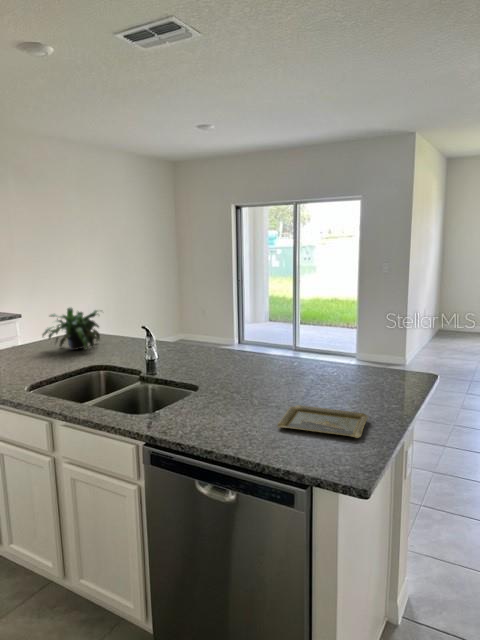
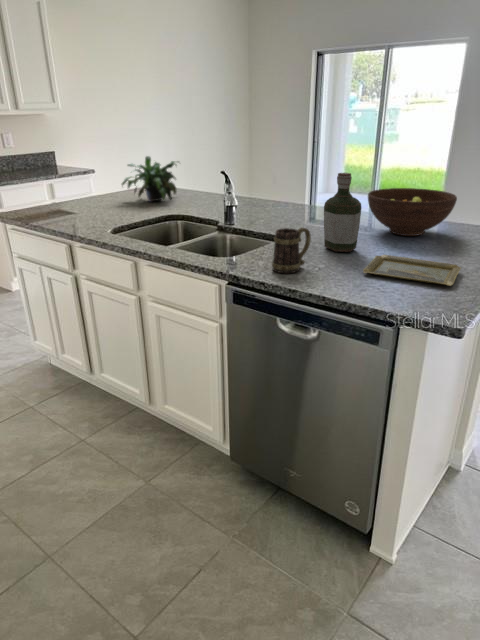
bottle: none [239,329,273,403] -> present [324,173,361,252]
fruit bowl: none [281,334,361,381] -> present [368,188,457,236]
mug: none [189,385,226,432] -> present [272,228,311,273]

